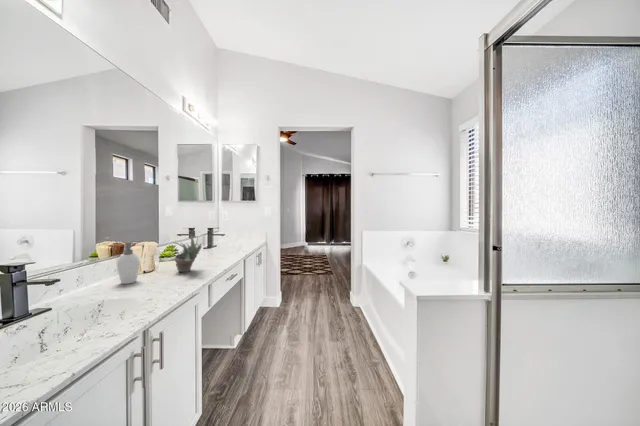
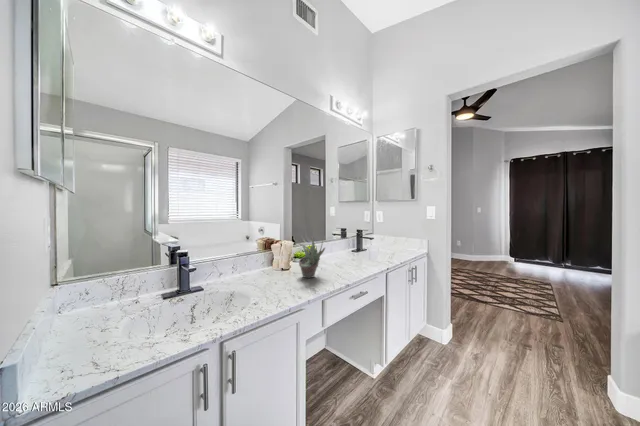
soap dispenser: present [117,242,140,284] -> none [250,240,268,280]

